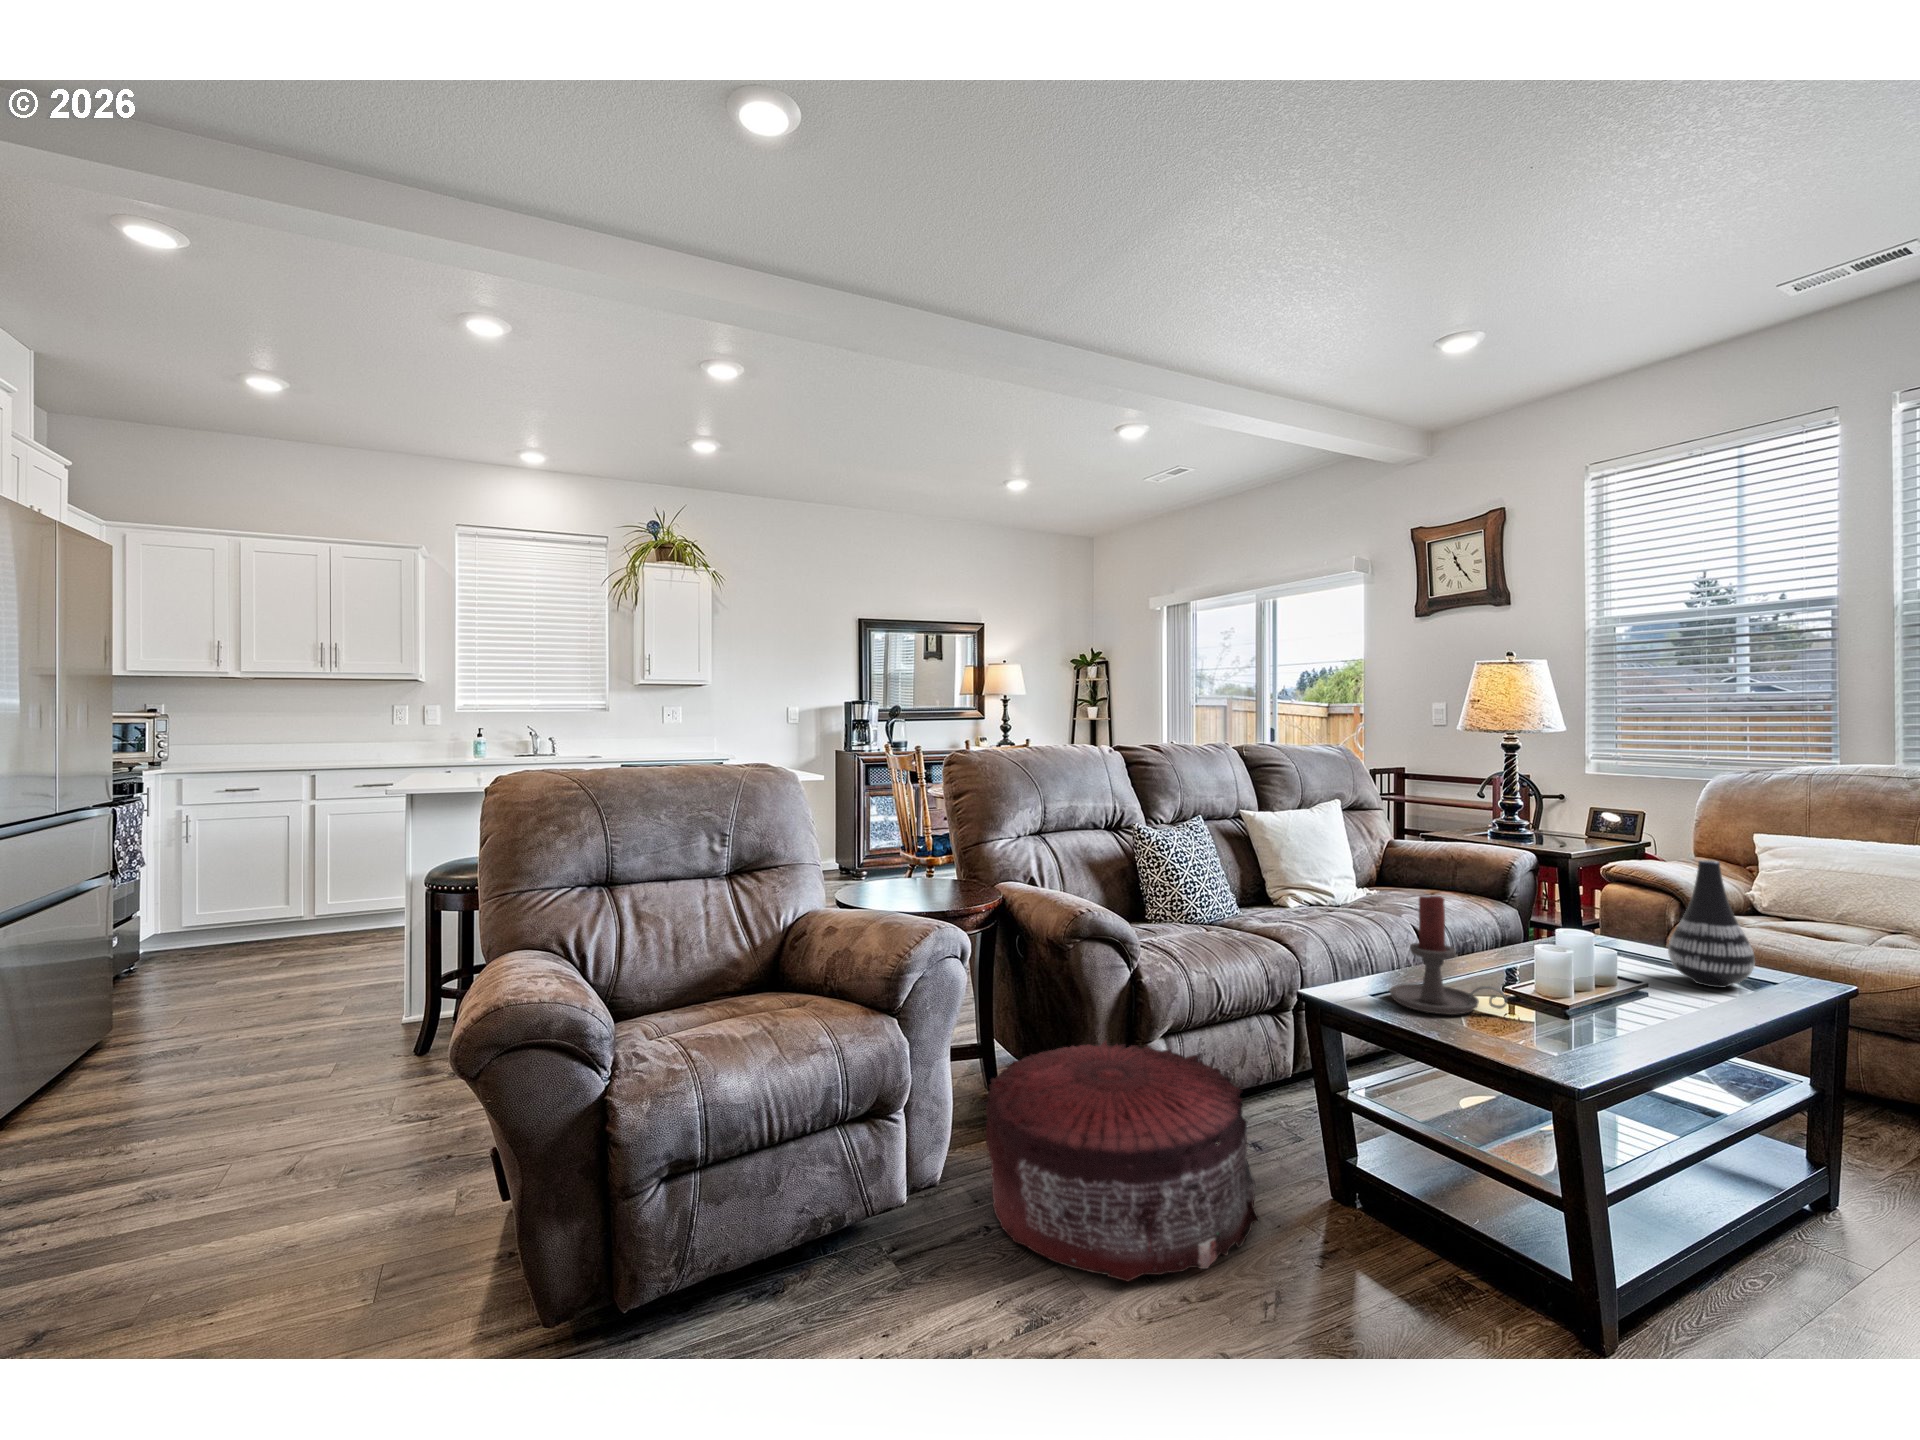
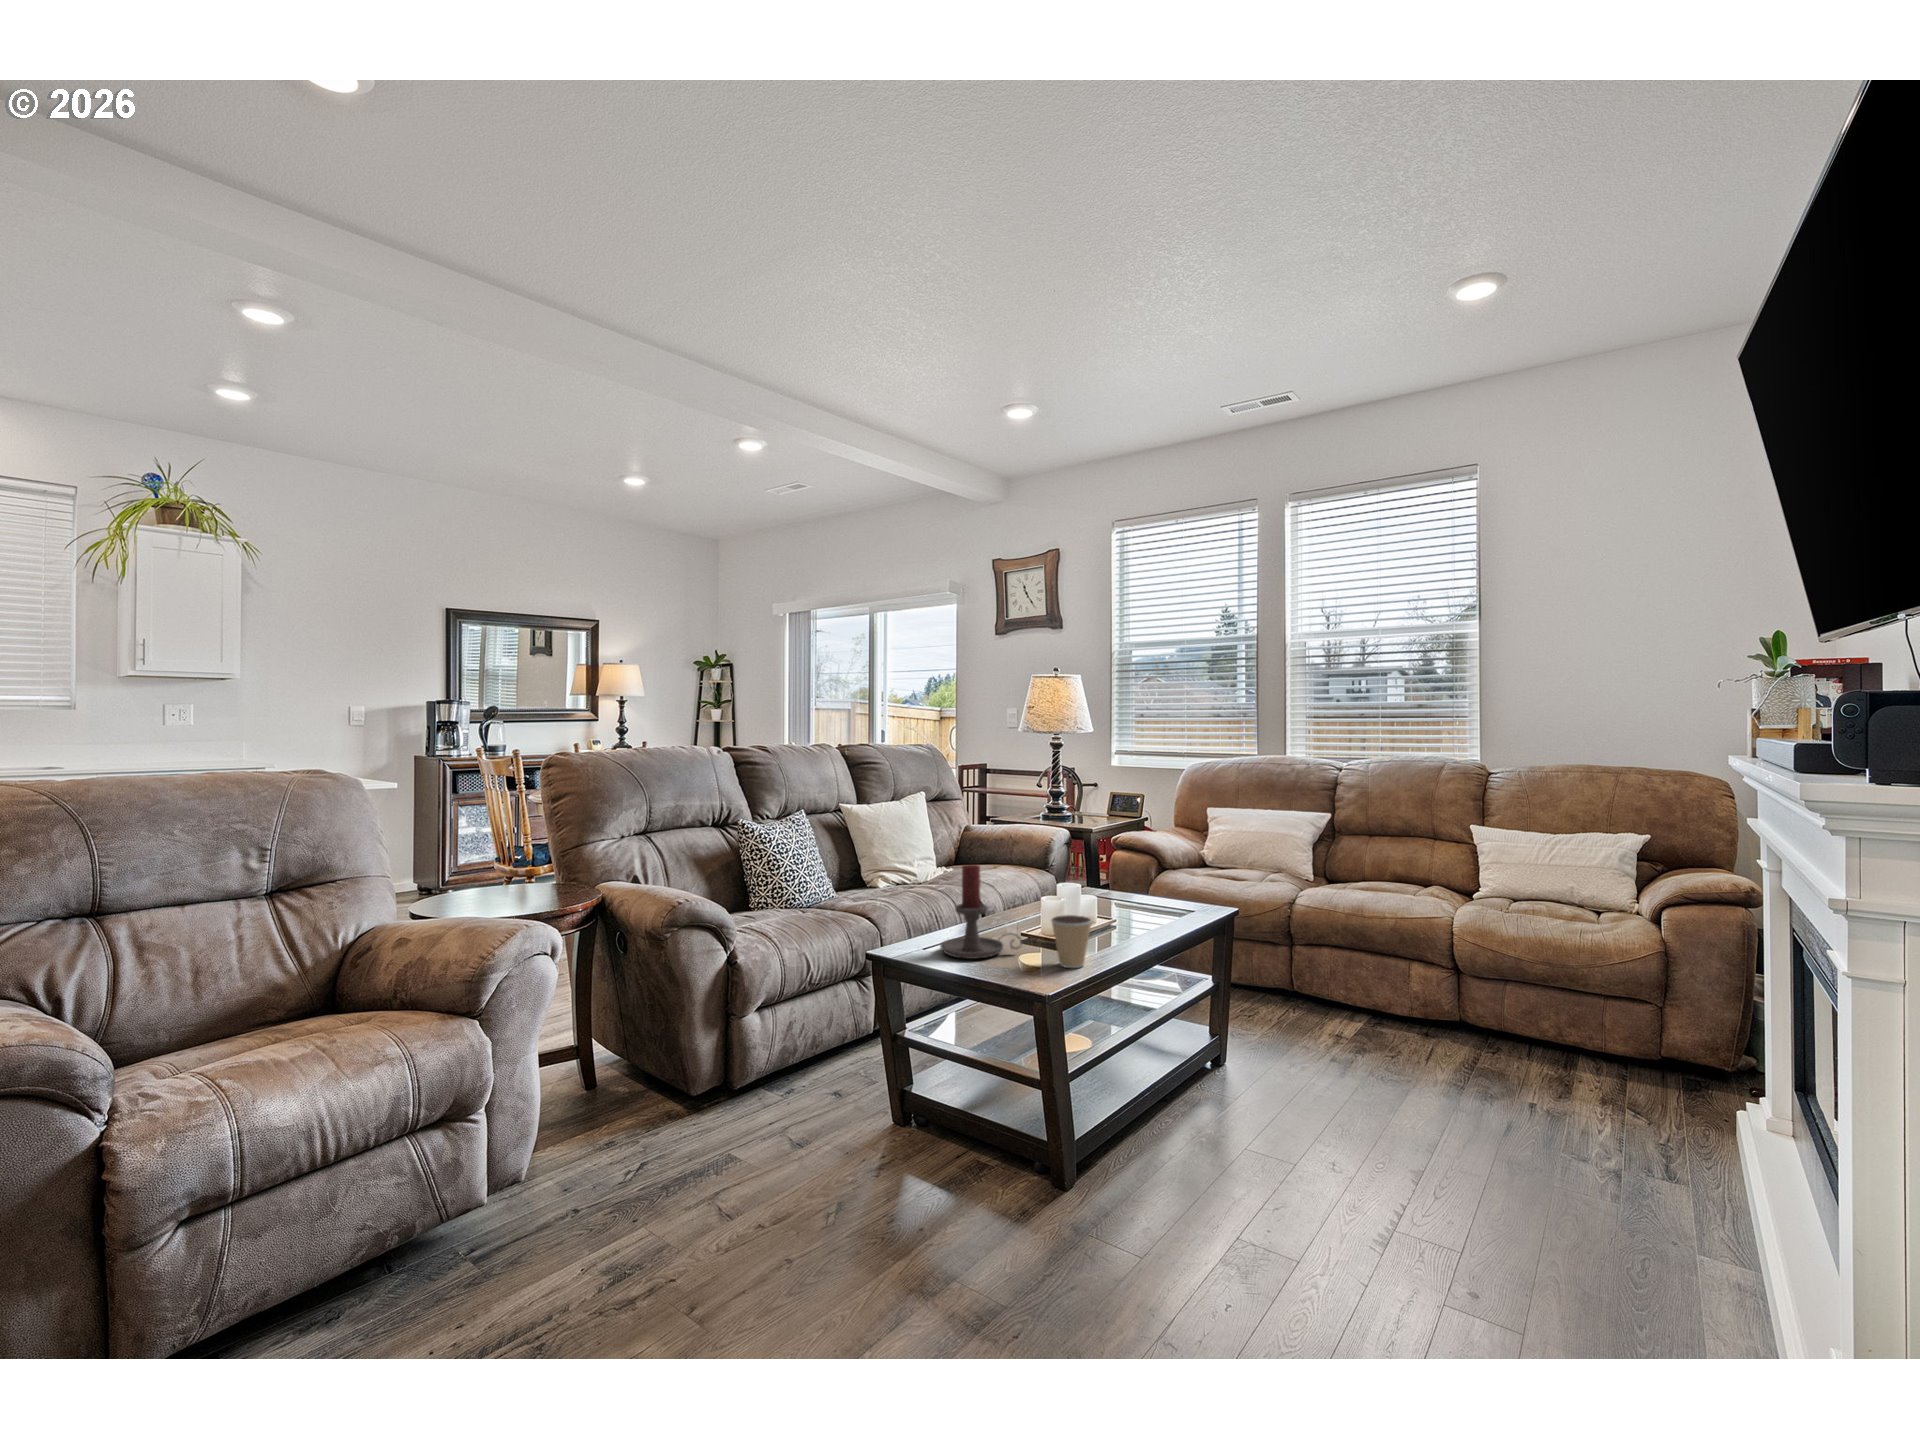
vase: present [1668,860,1755,988] -> none [1135,827,1184,919]
coffee cup: none [1555,973,1623,1046] -> present [1051,915,1092,968]
pouf: present [986,1041,1260,1282] -> none [578,1017,832,1225]

